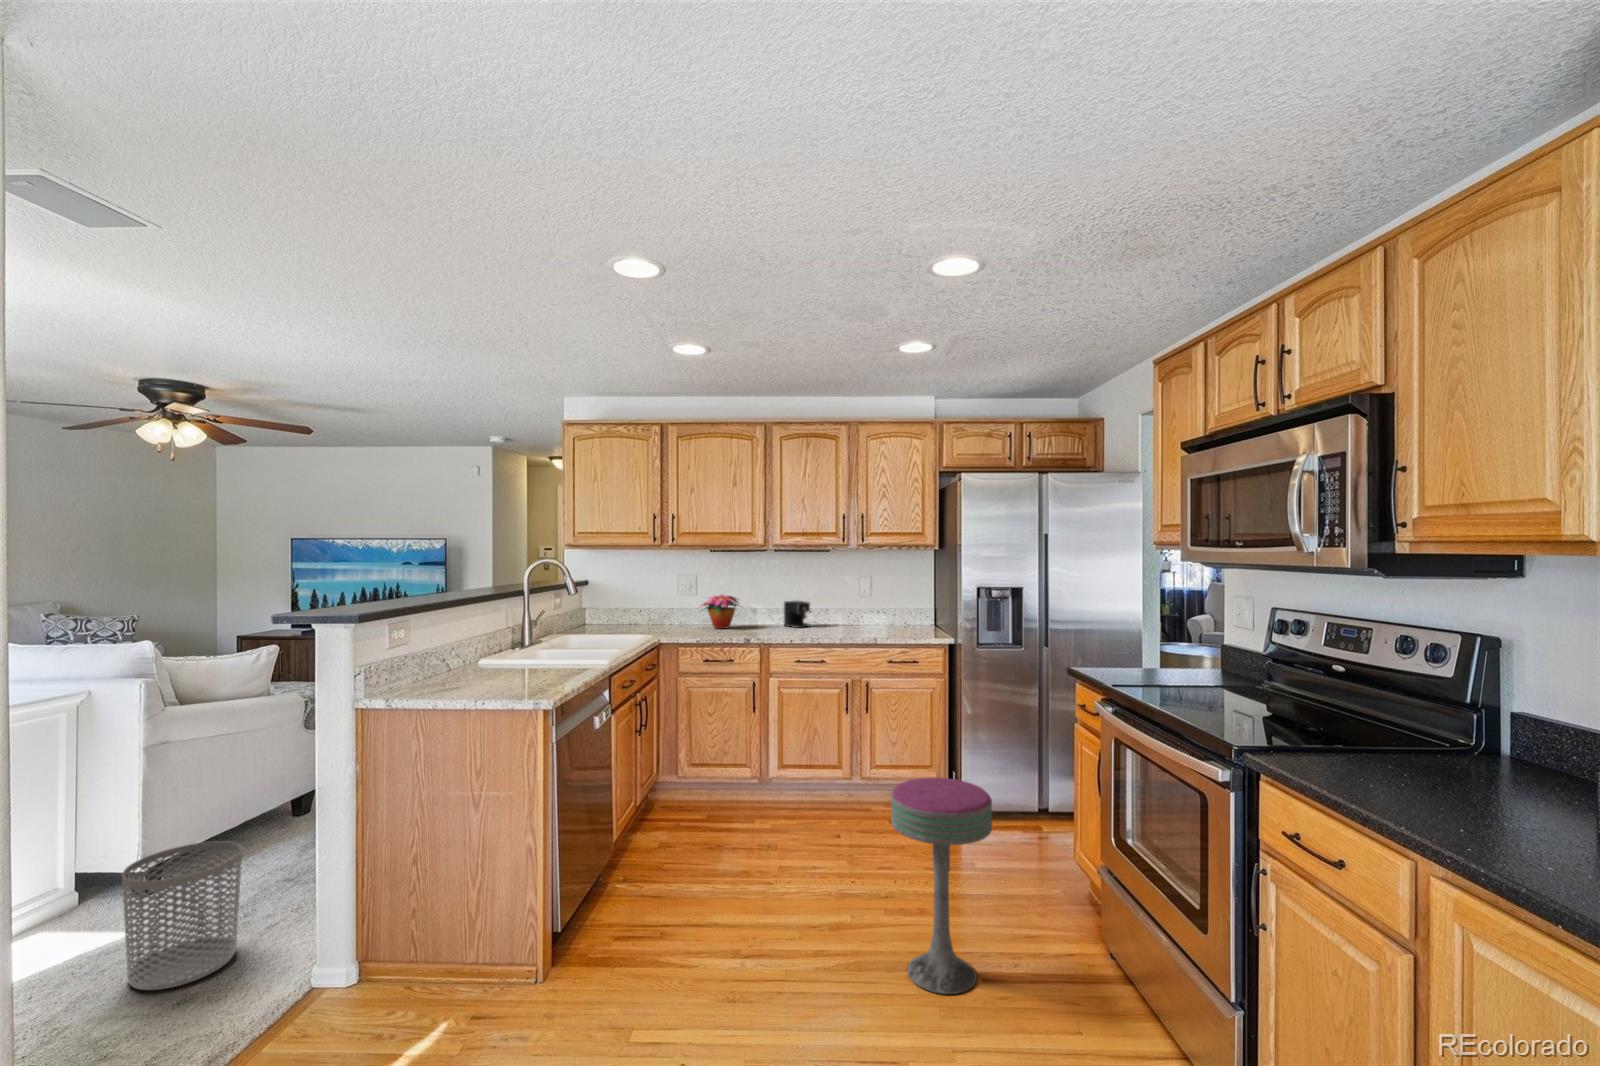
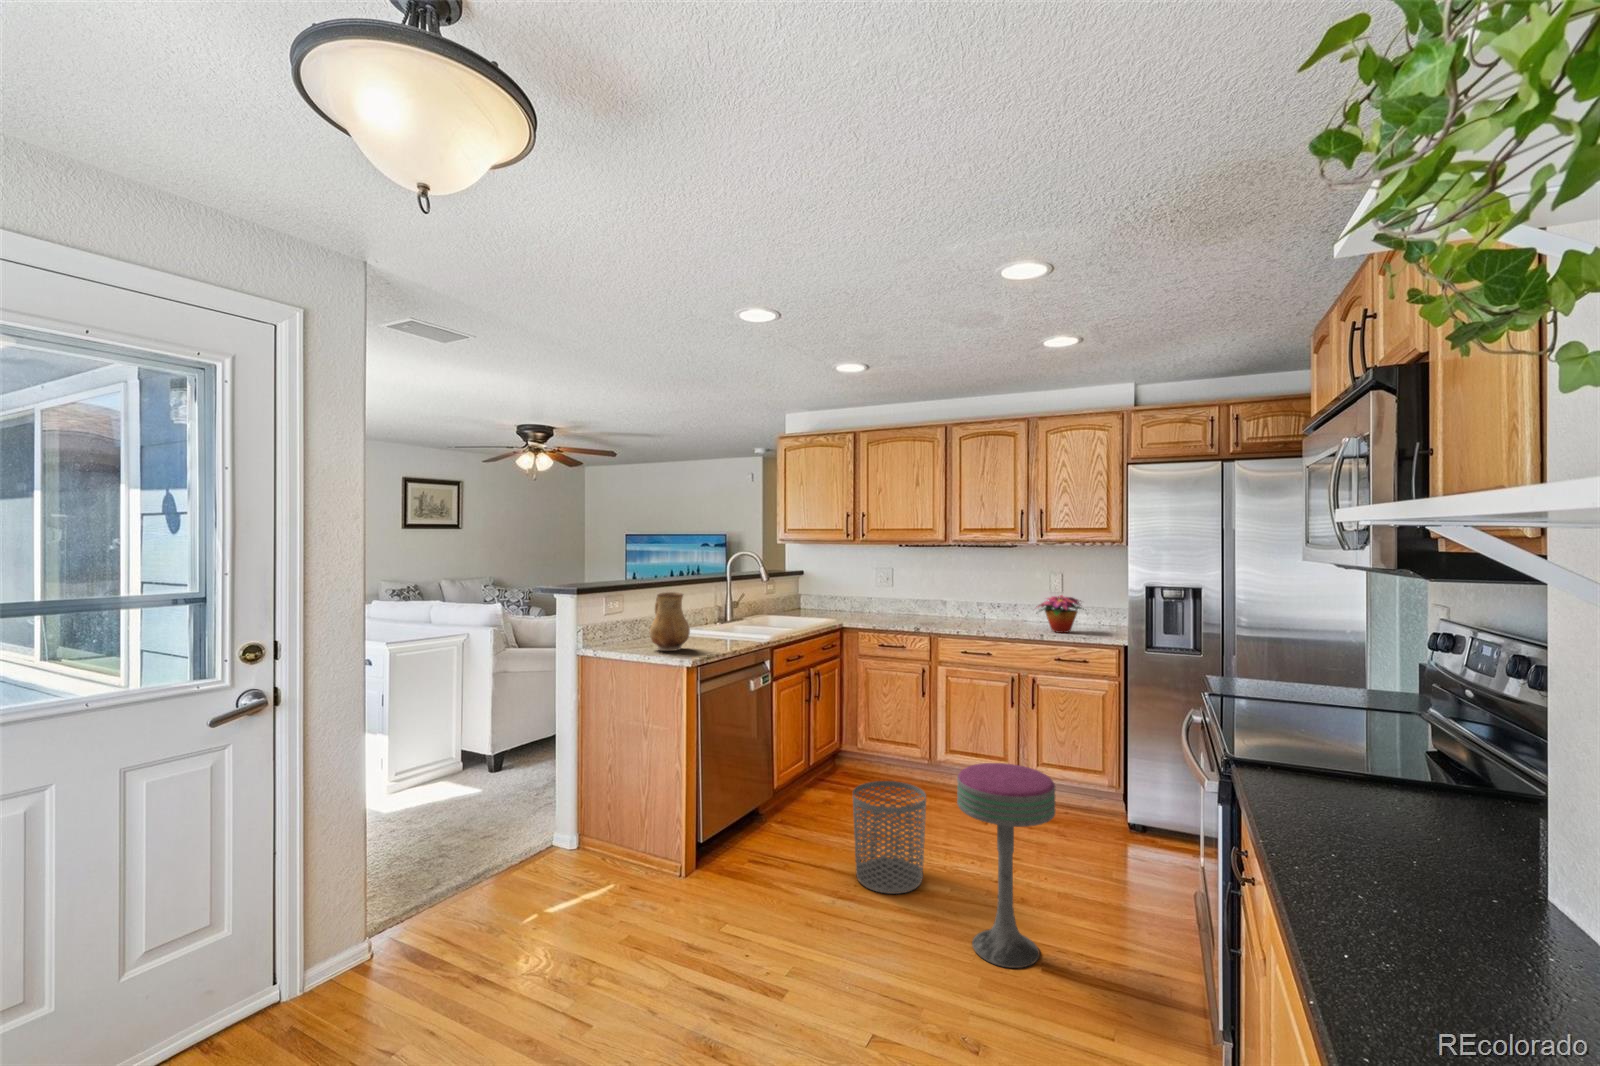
flower arrangement: present [700,594,741,629] -> present [1038,595,1081,633]
coffee maker: present [784,601,810,628] -> none [973,594,1010,621]
ceramic pitcher: none [473,613,529,691] -> present [650,592,690,651]
waste bin: present [122,841,242,990] -> present [853,781,926,894]

